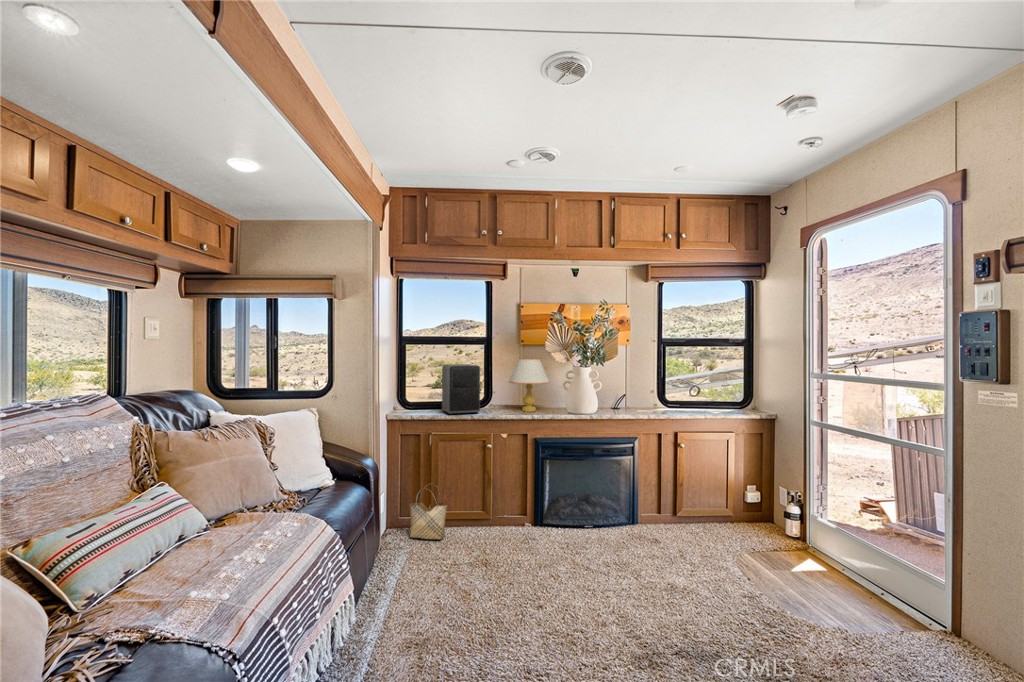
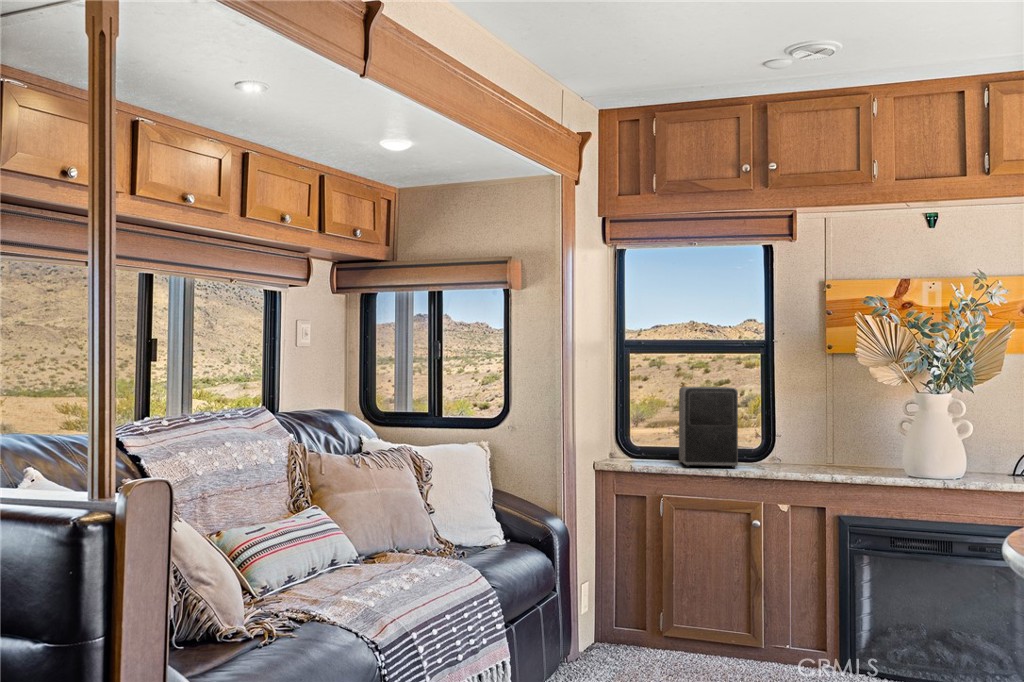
table lamp: present [509,358,549,412] -> none [792,378,869,471]
woven basket: present [410,484,447,539] -> none [622,574,680,662]

